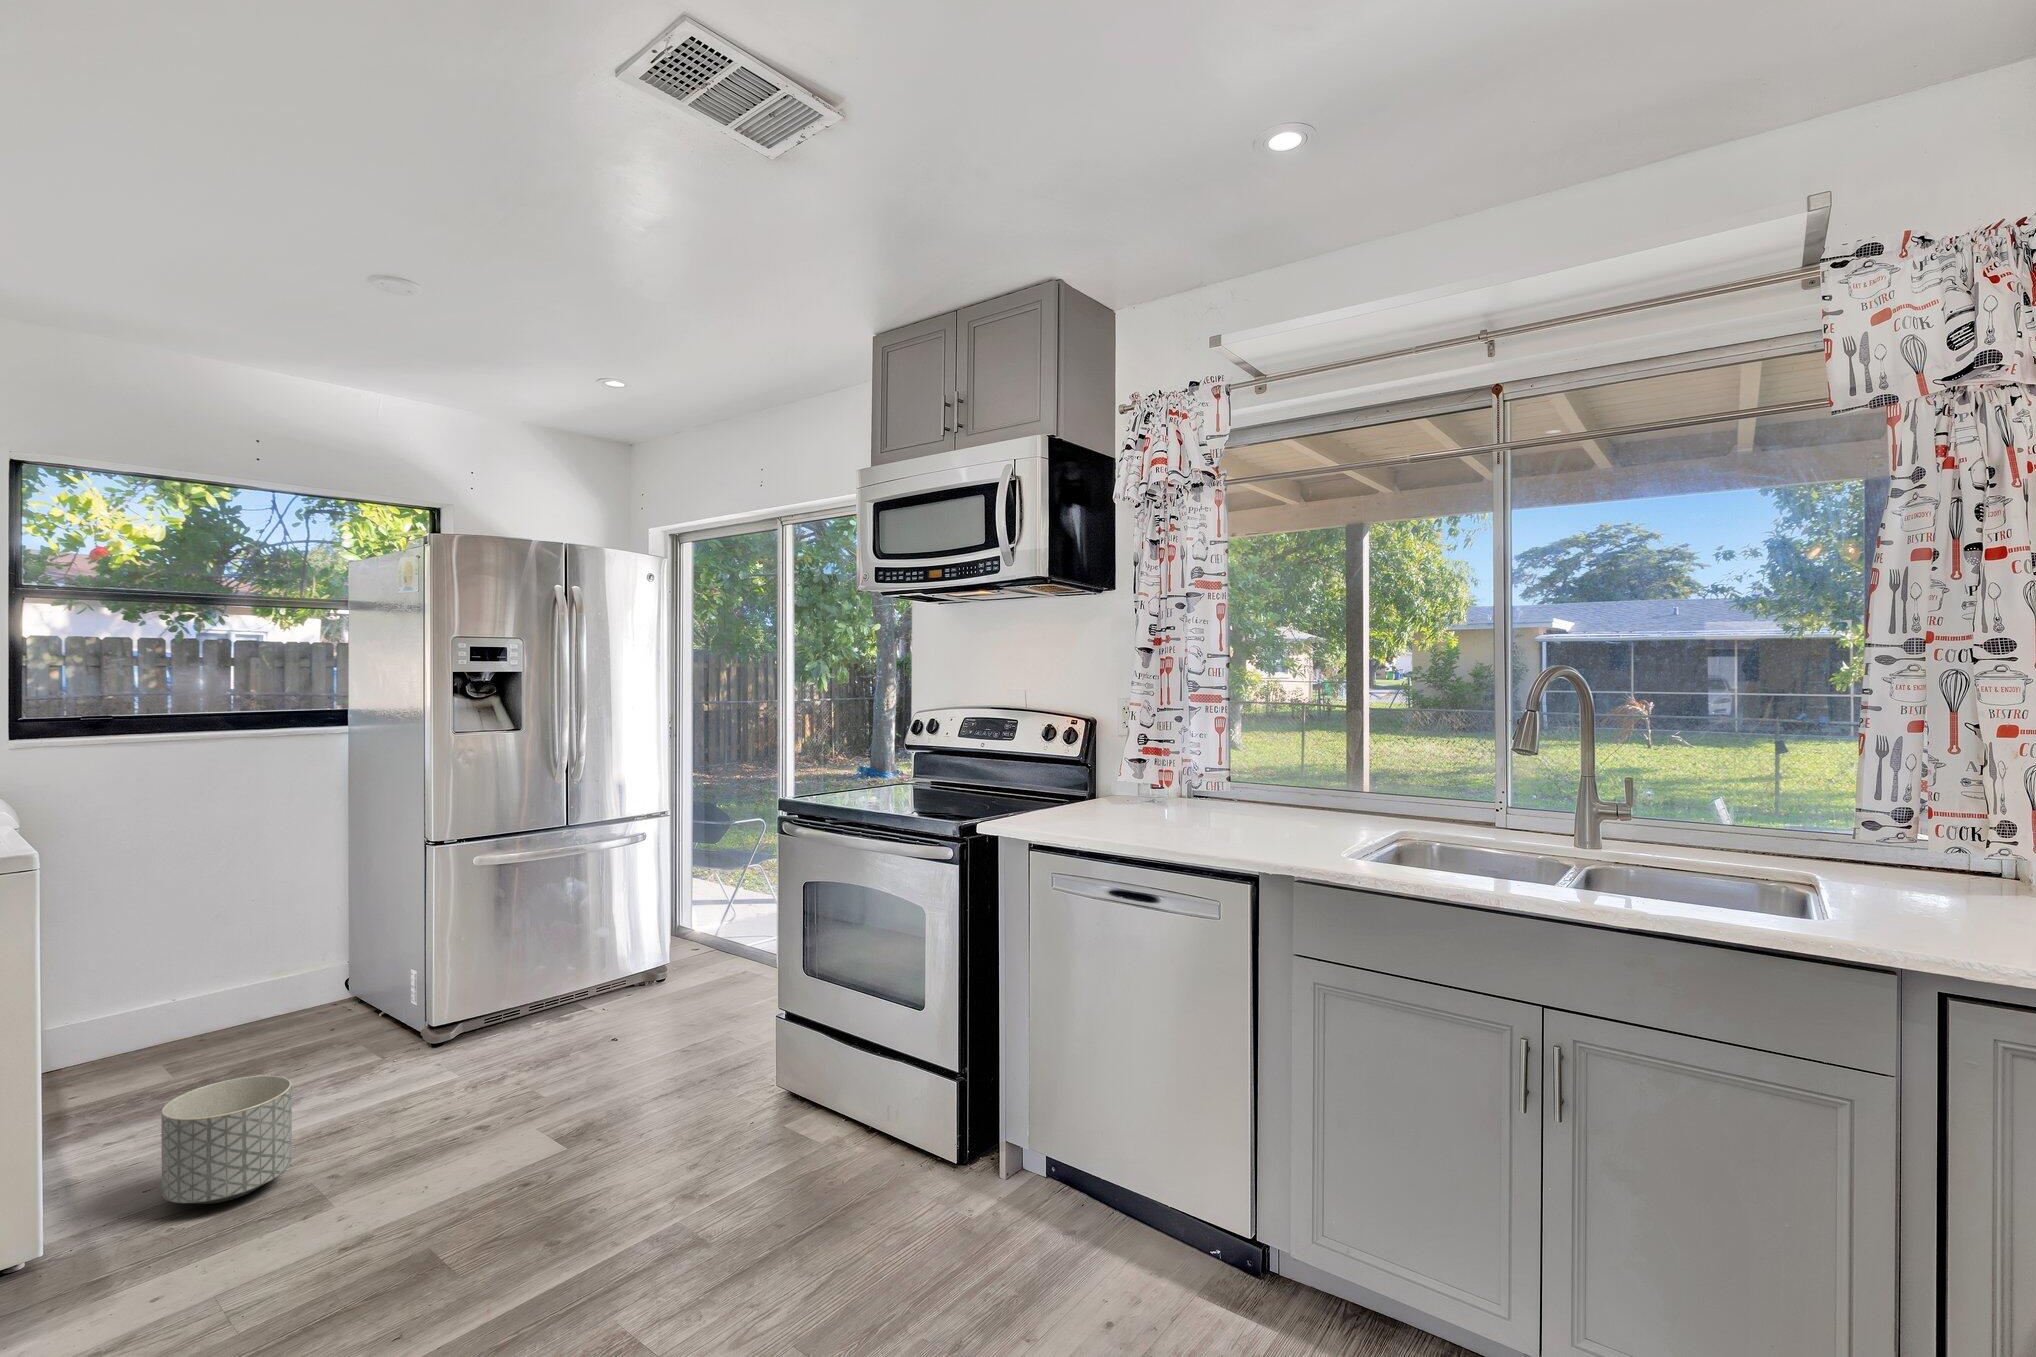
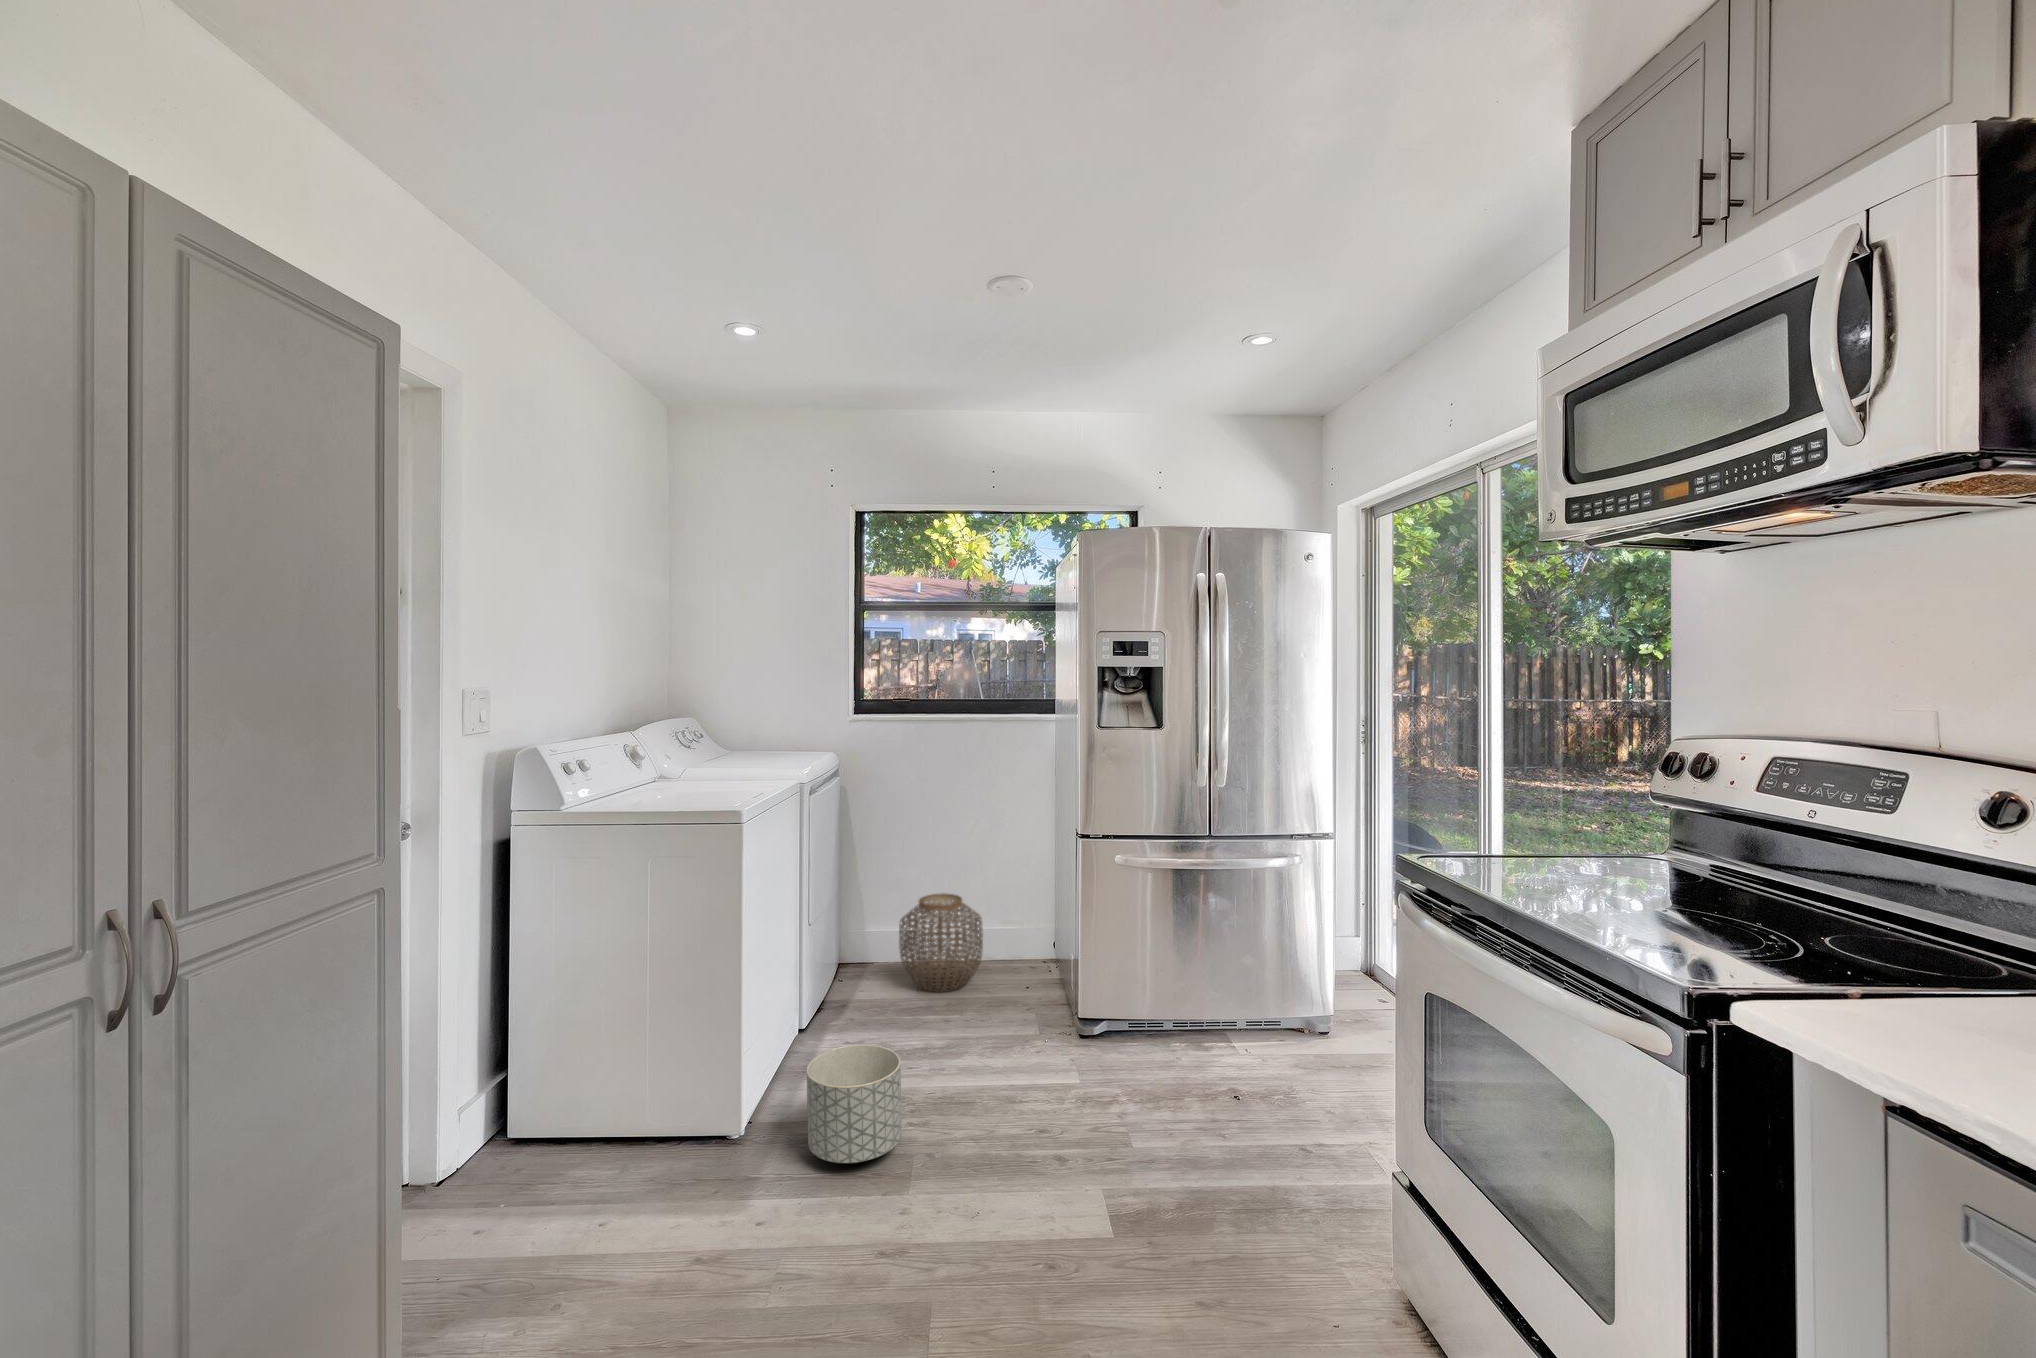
woven basket: none [138,942,267,1061] -> present [899,893,983,992]

